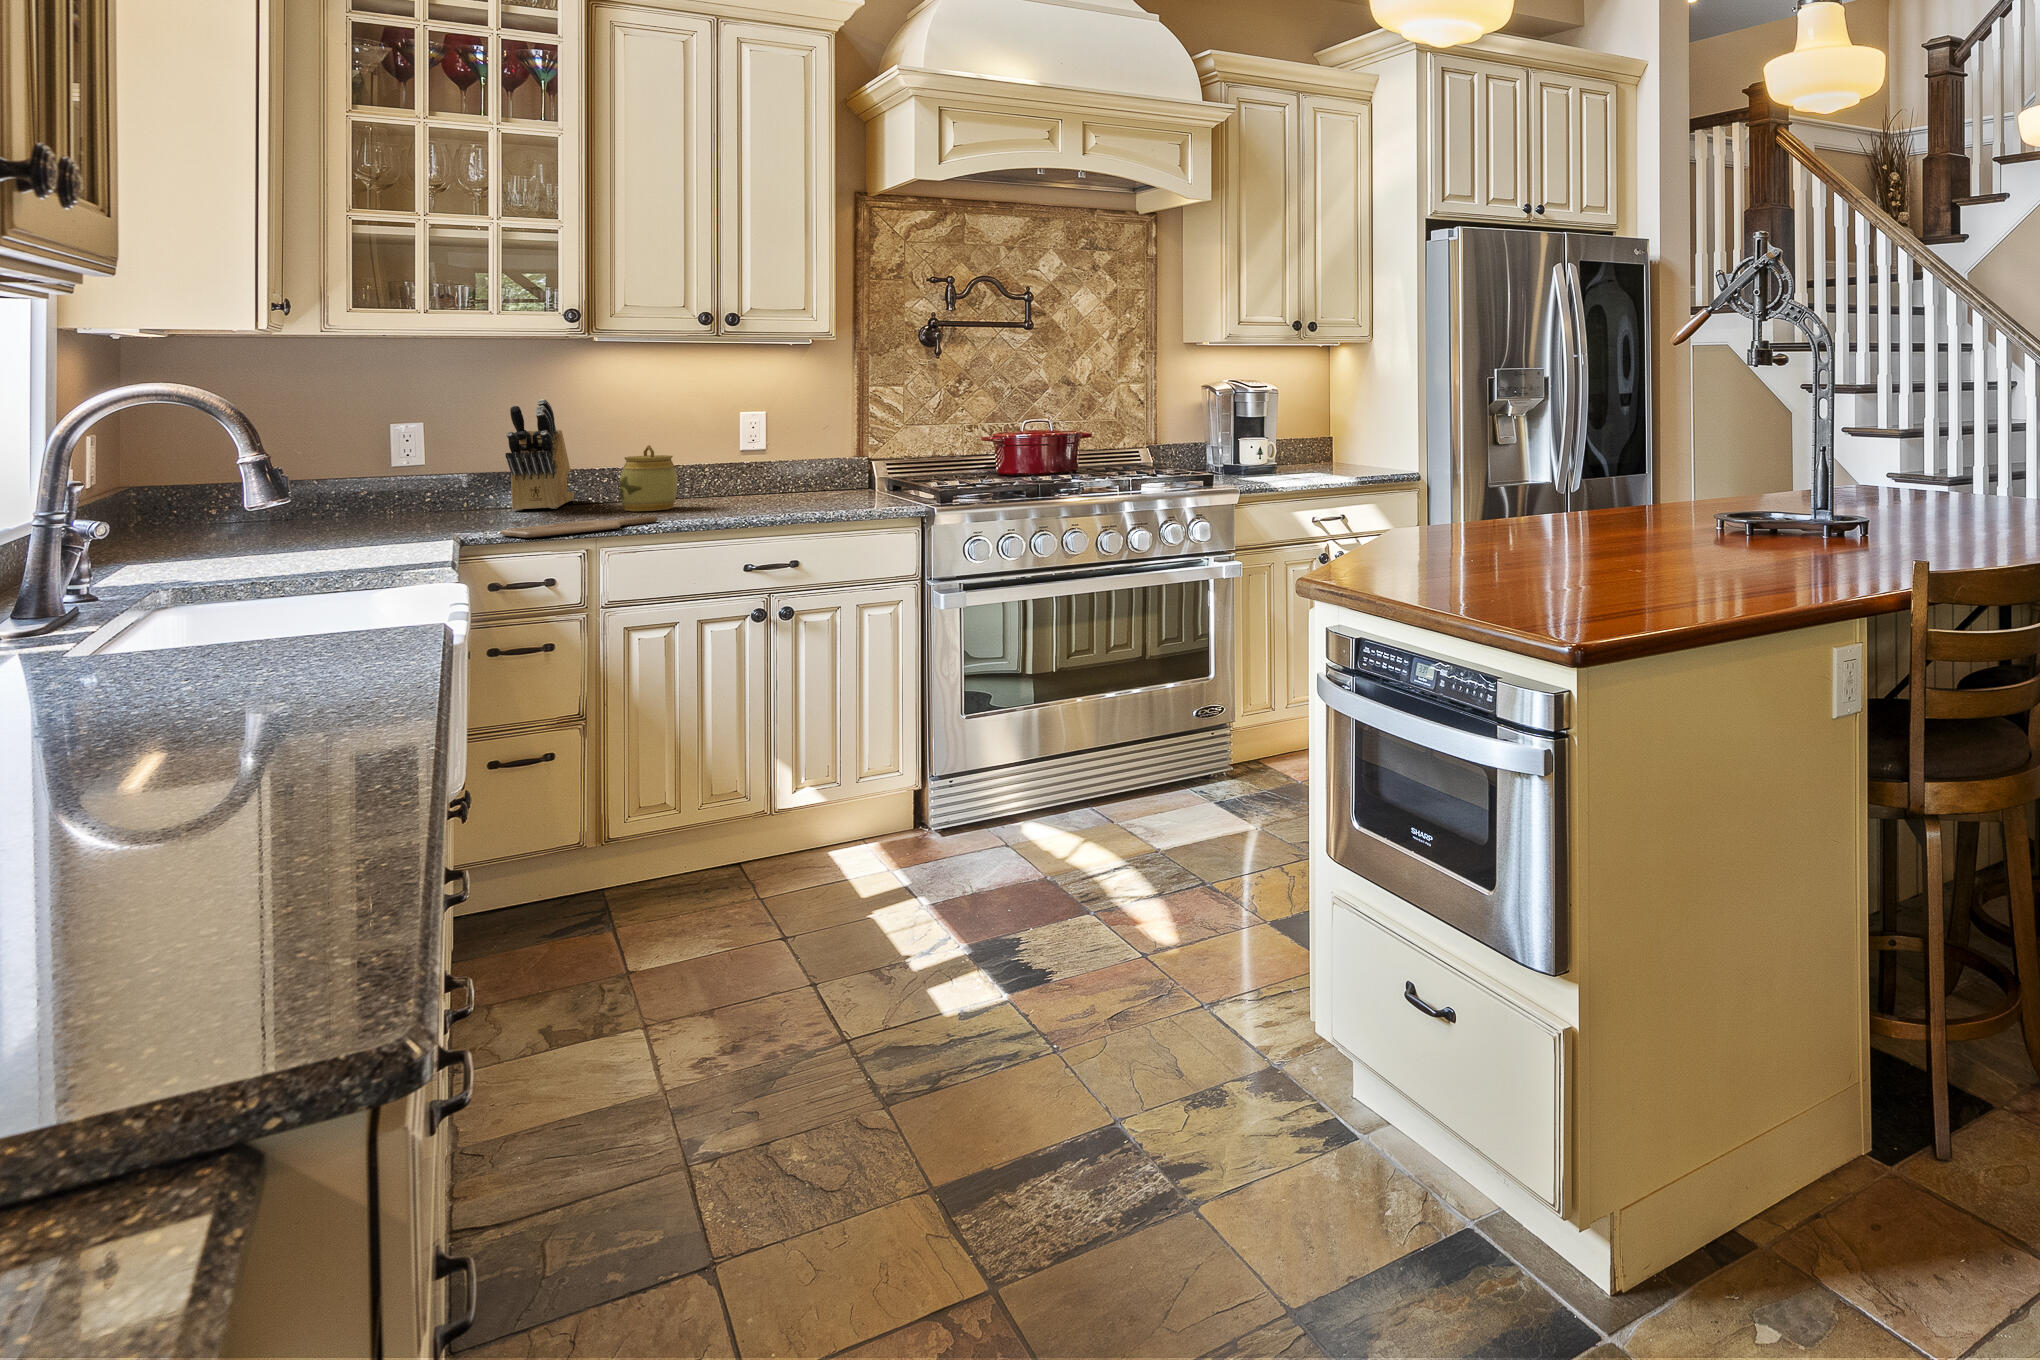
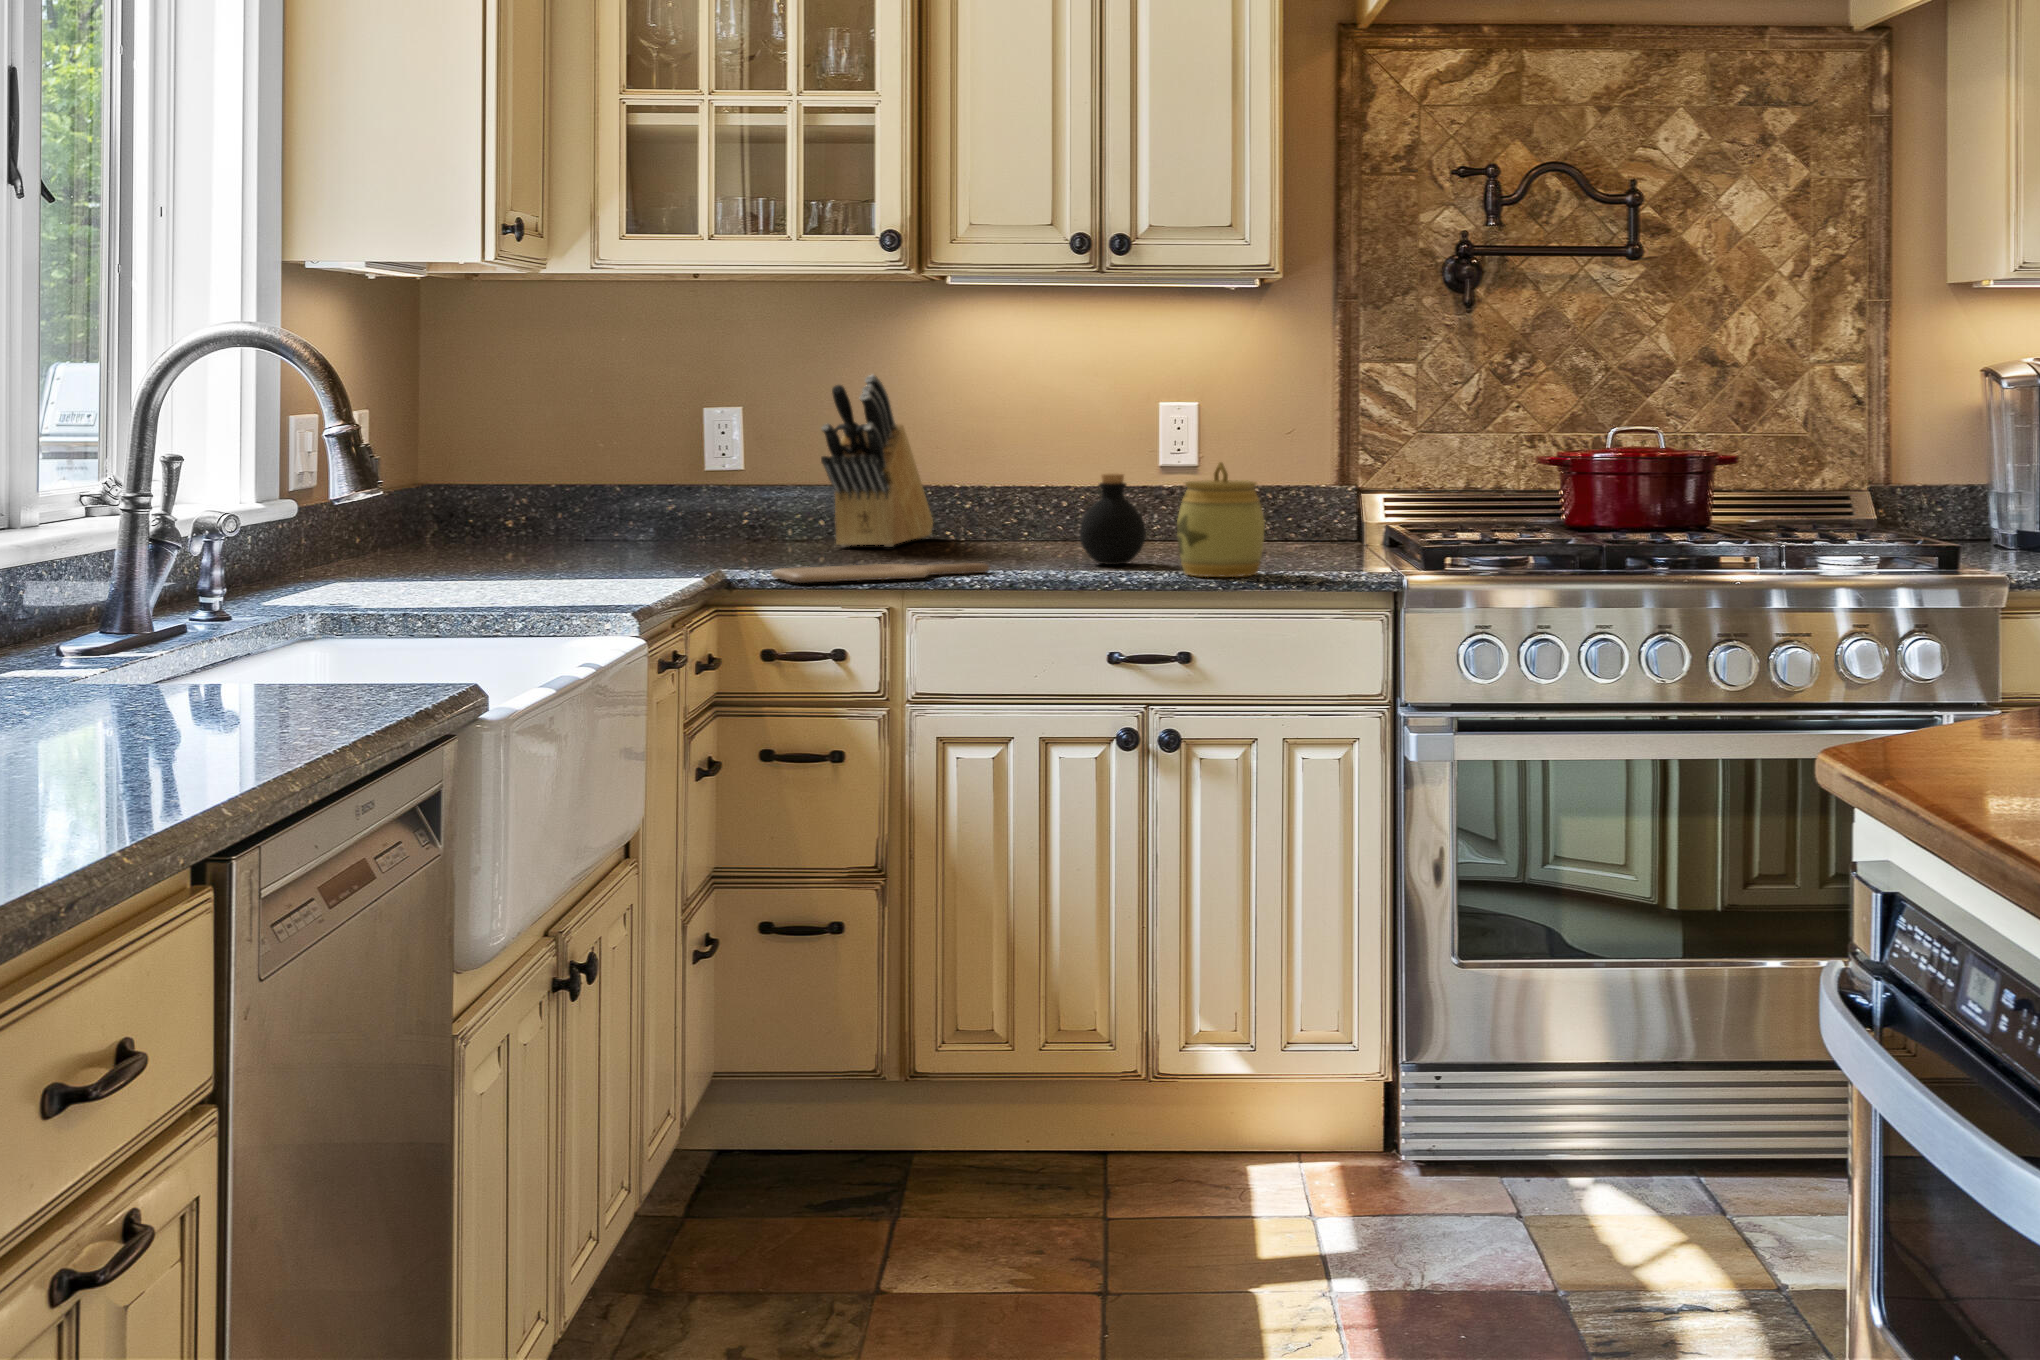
jar: present [619,445,678,511] -> present [1177,462,1265,577]
bottle: none [711,457,756,512] -> present [1079,473,1146,565]

